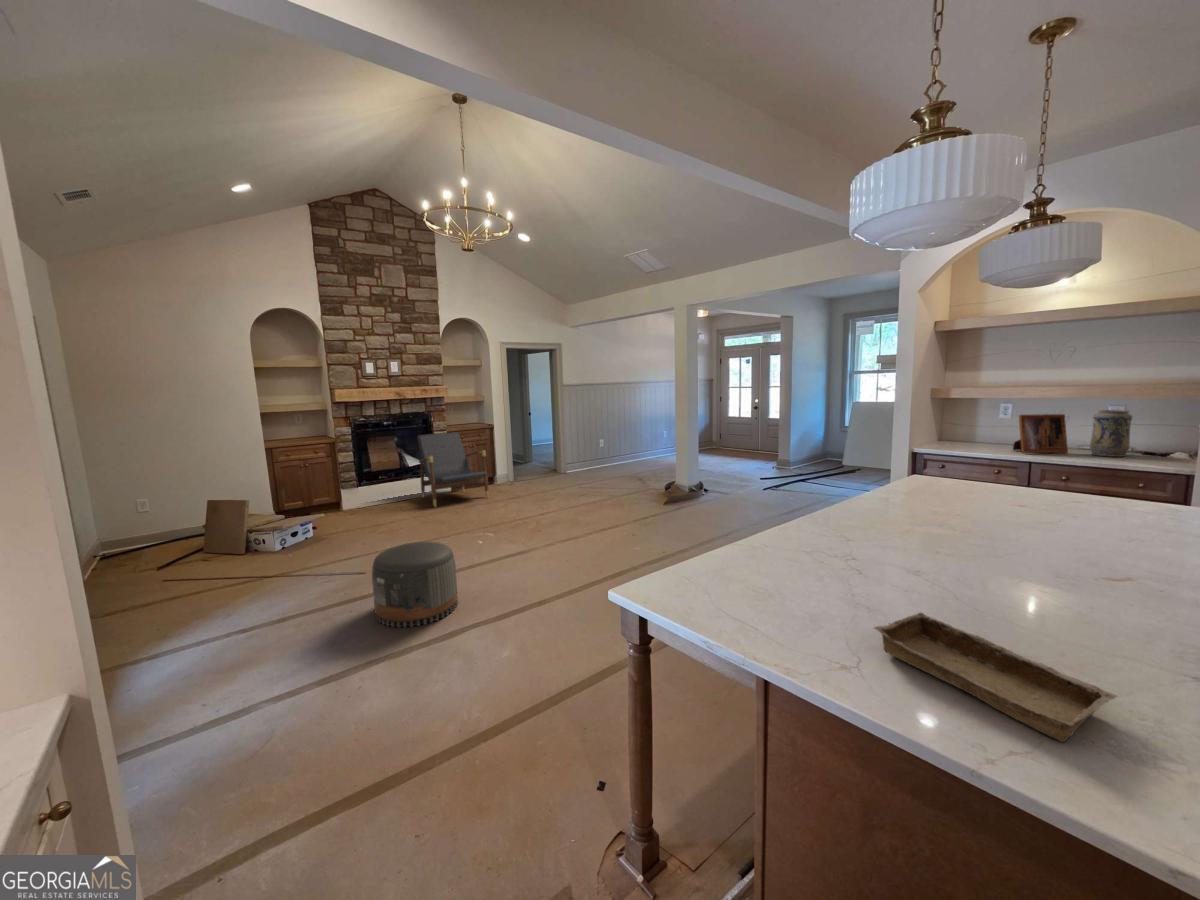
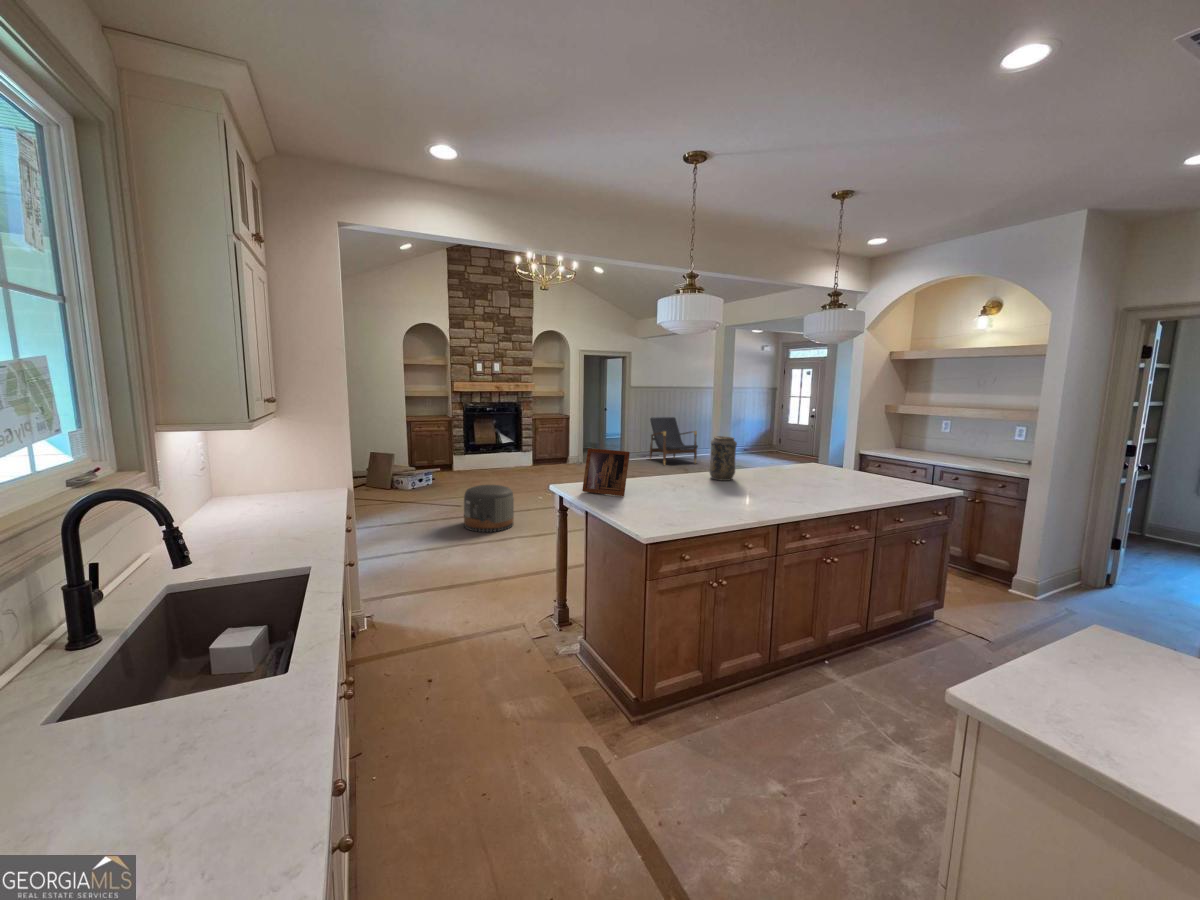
decorative vase: present [1090,410,1132,457] -> present [709,436,737,481]
picture frame: present [1013,414,1068,453] -> present [582,448,630,496]
lounge chair: present [417,432,489,507] -> present [650,417,698,465]
tray: present [874,613,1117,742] -> none [618,491,665,513]

